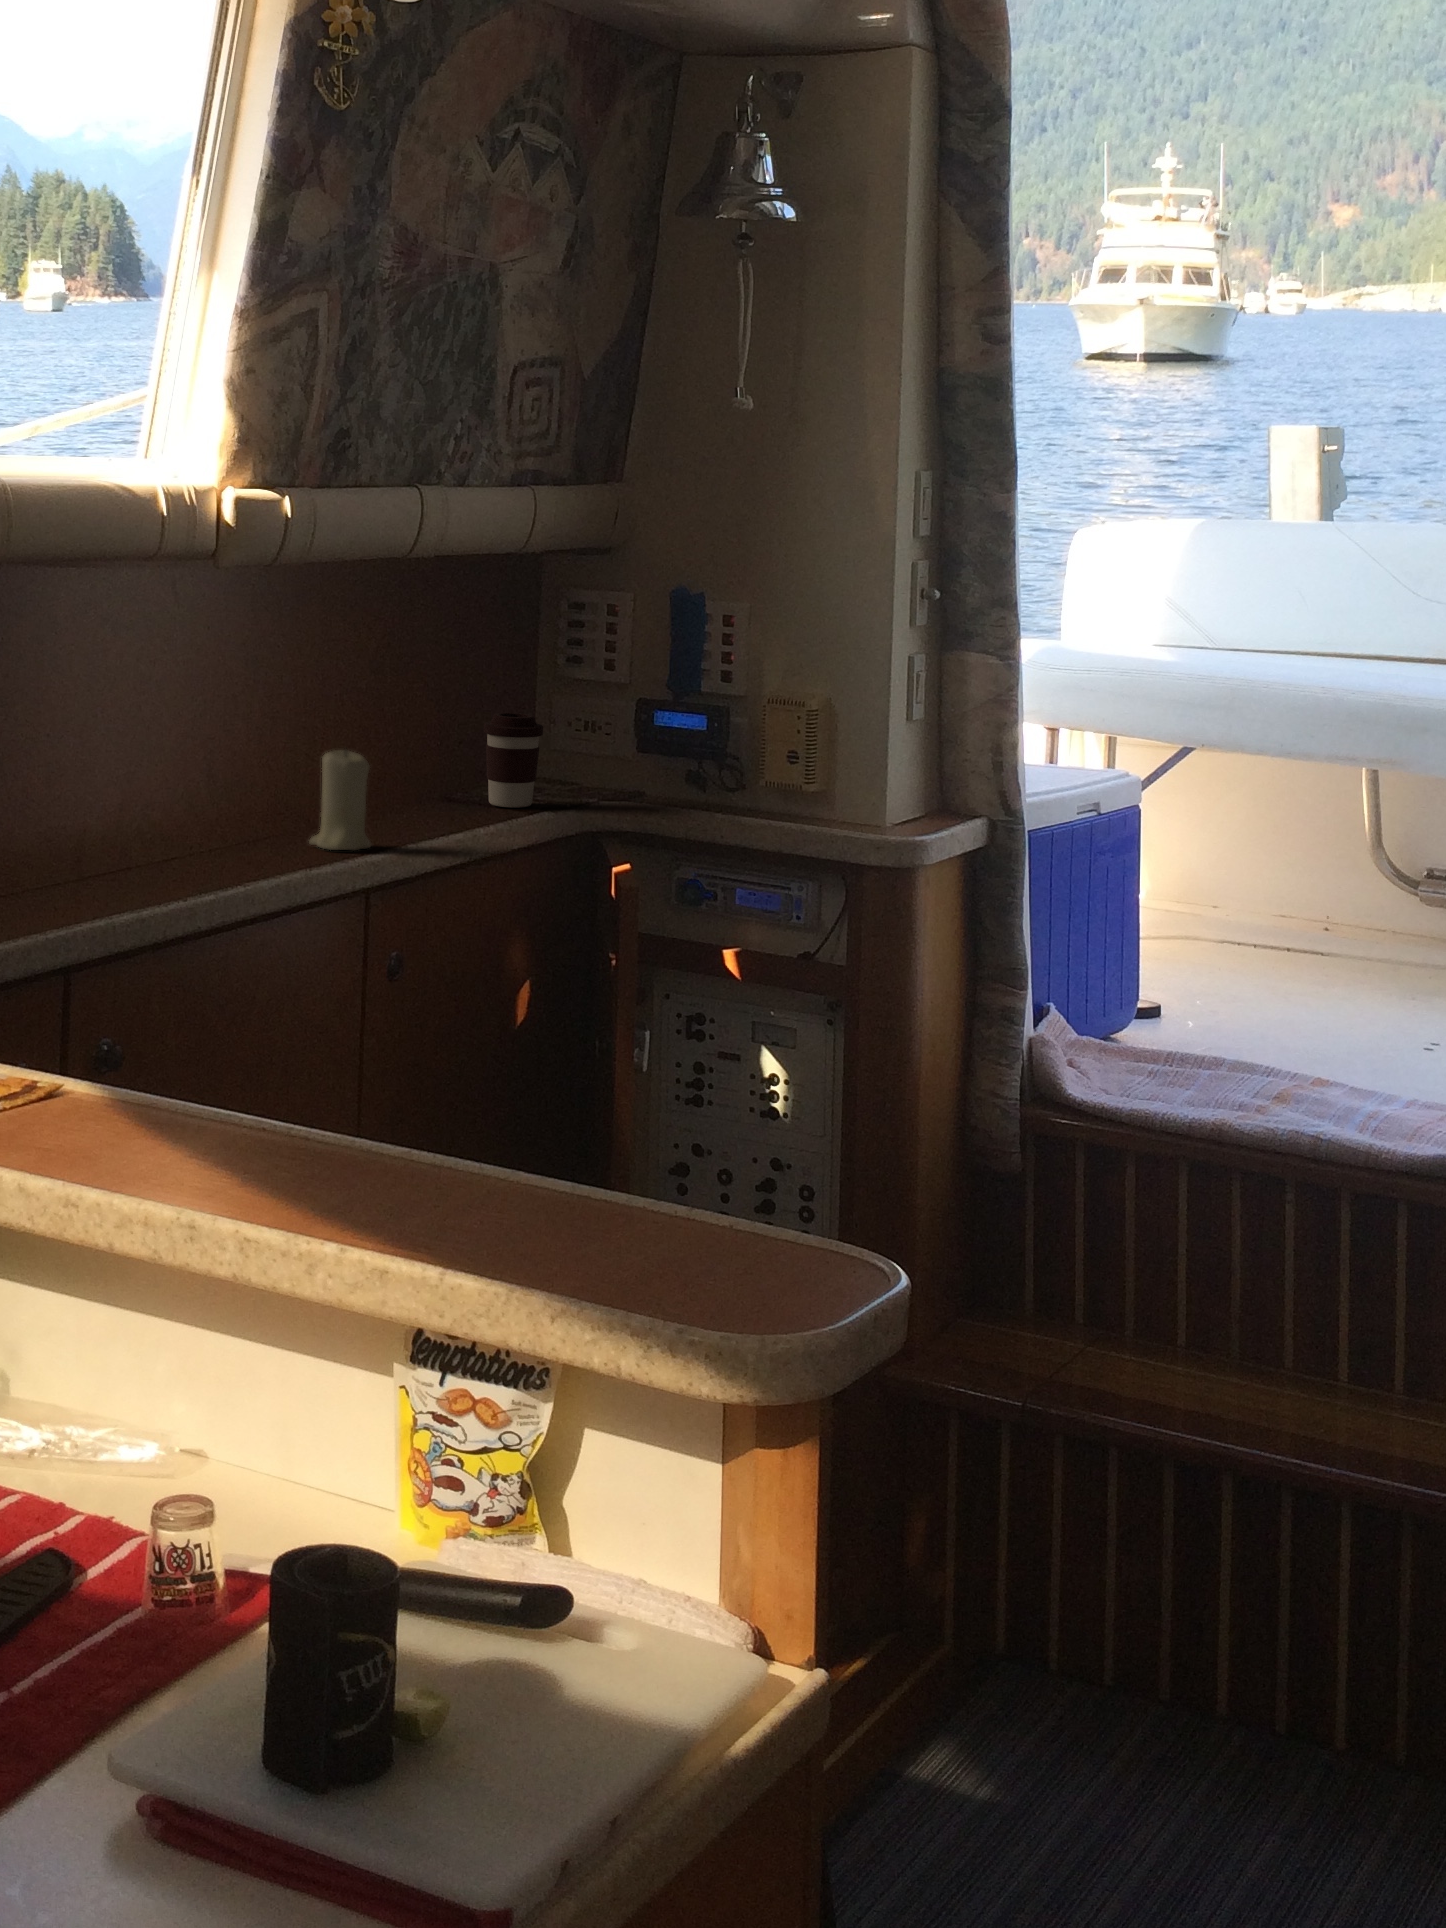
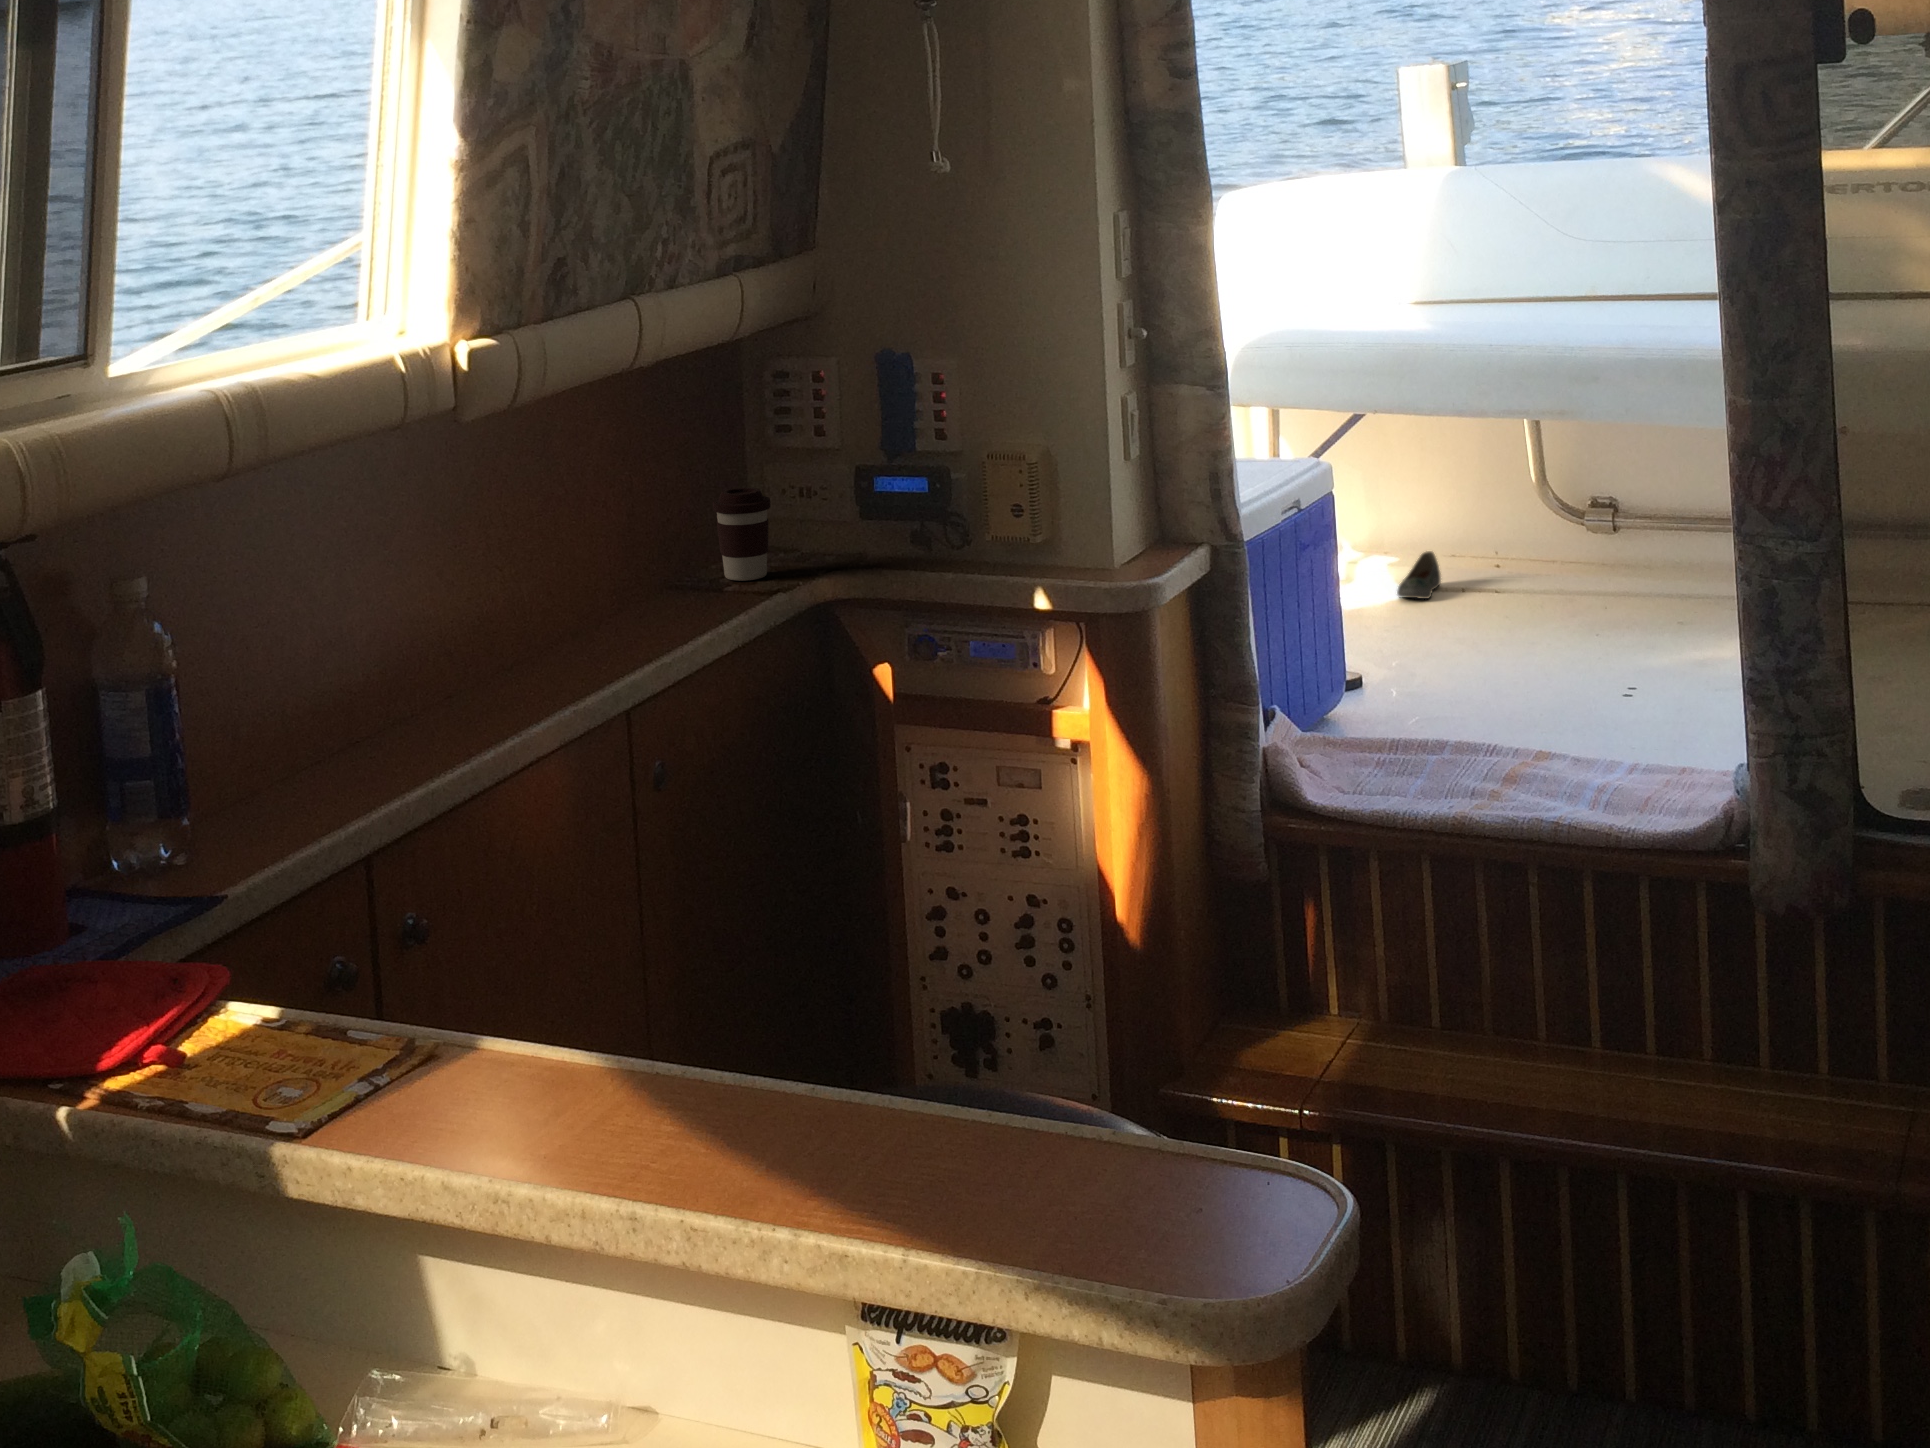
candle: present [310,749,371,850] -> none [568,556,629,657]
shoe: none [1209,898,1257,945] -> present [1397,551,1441,599]

